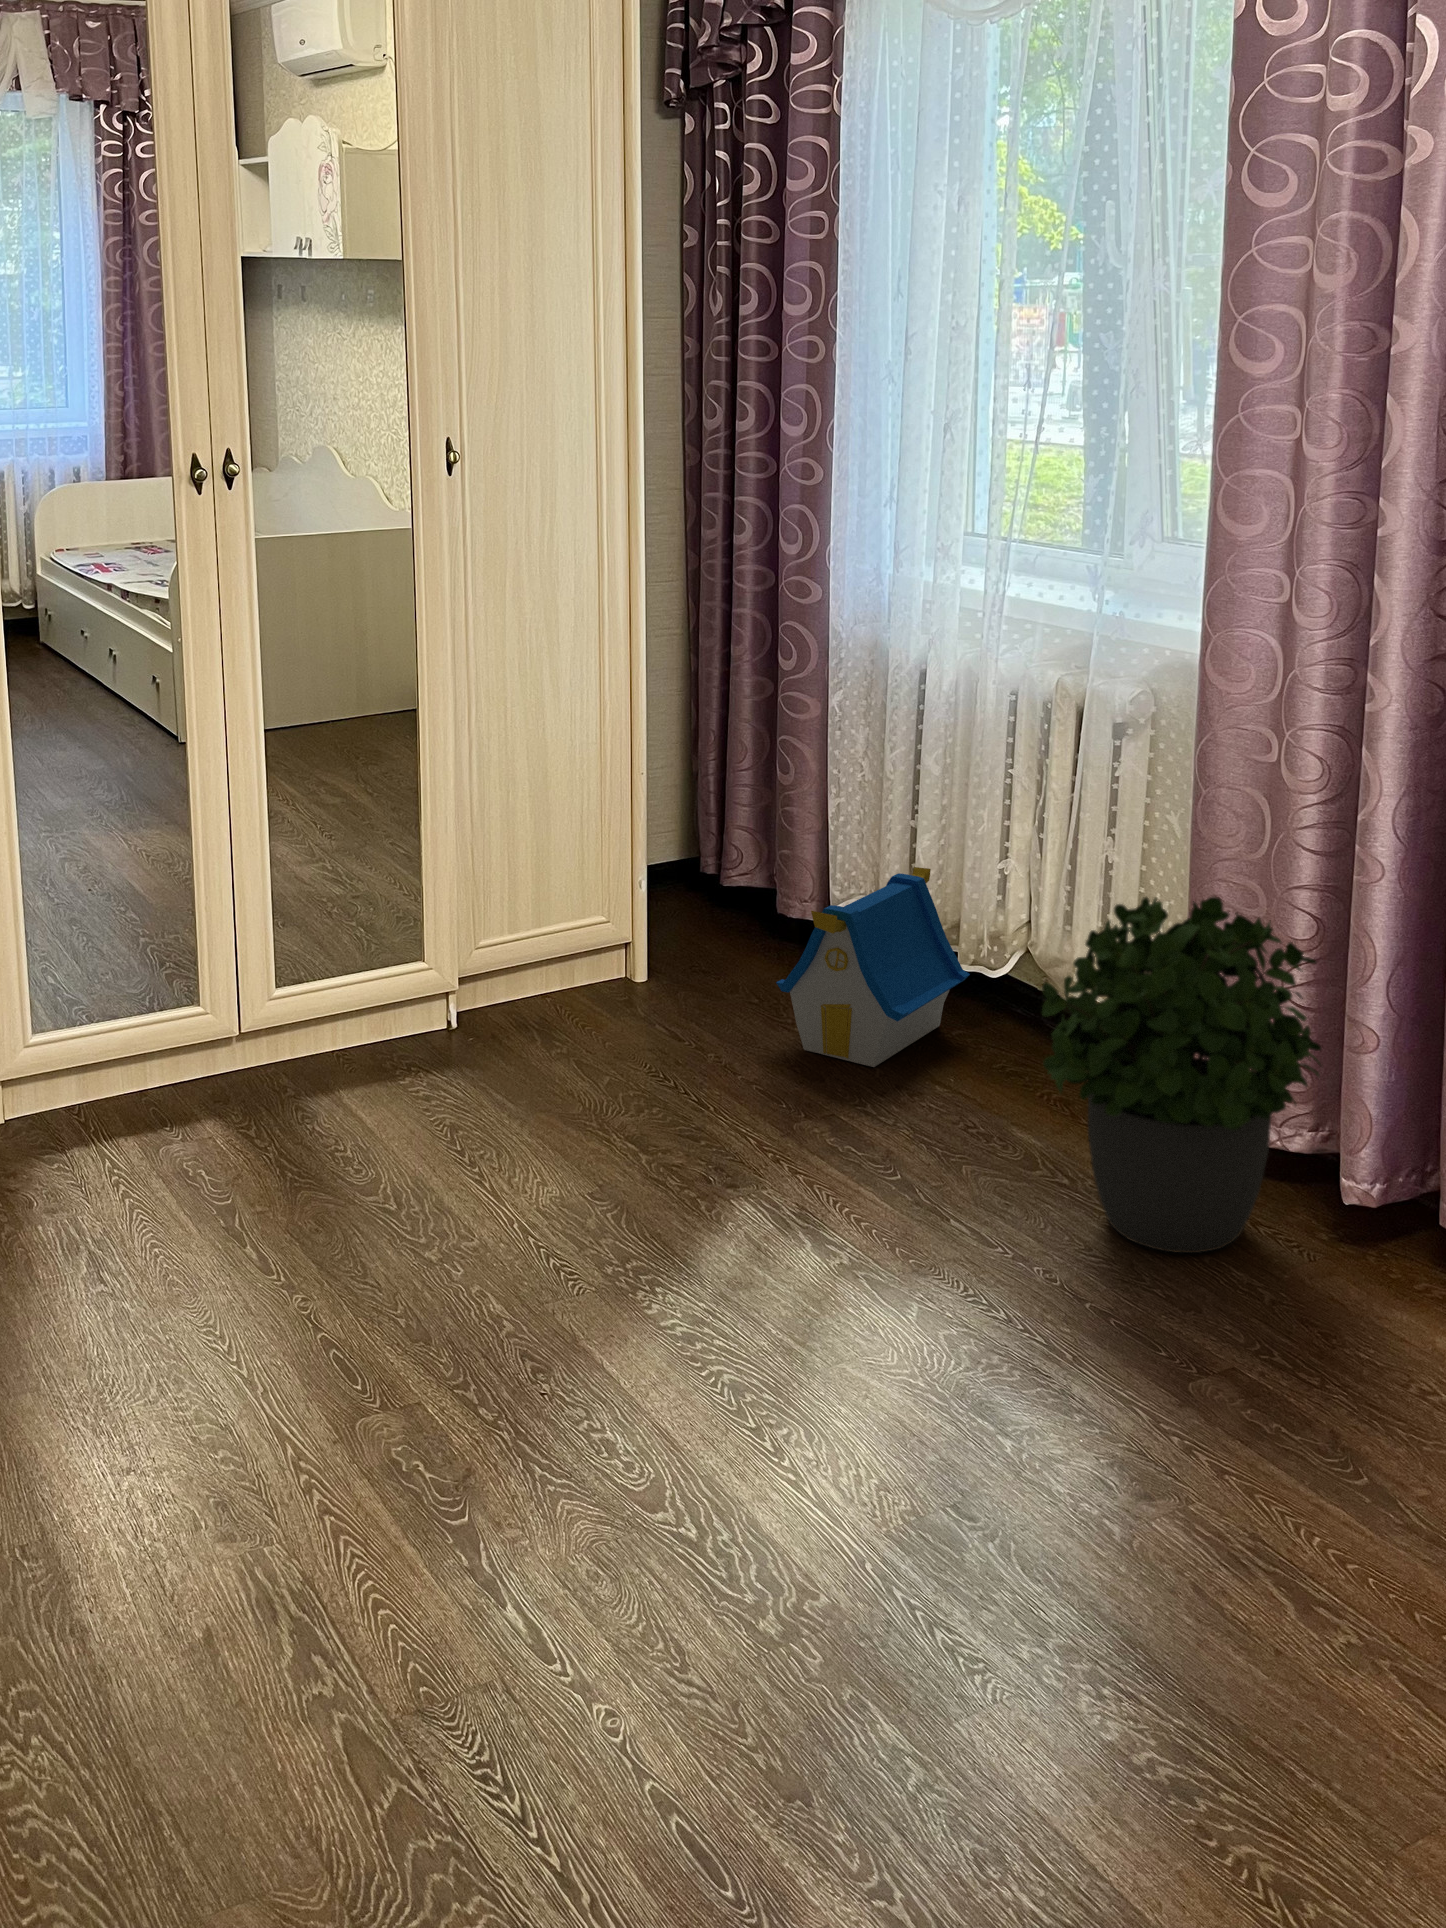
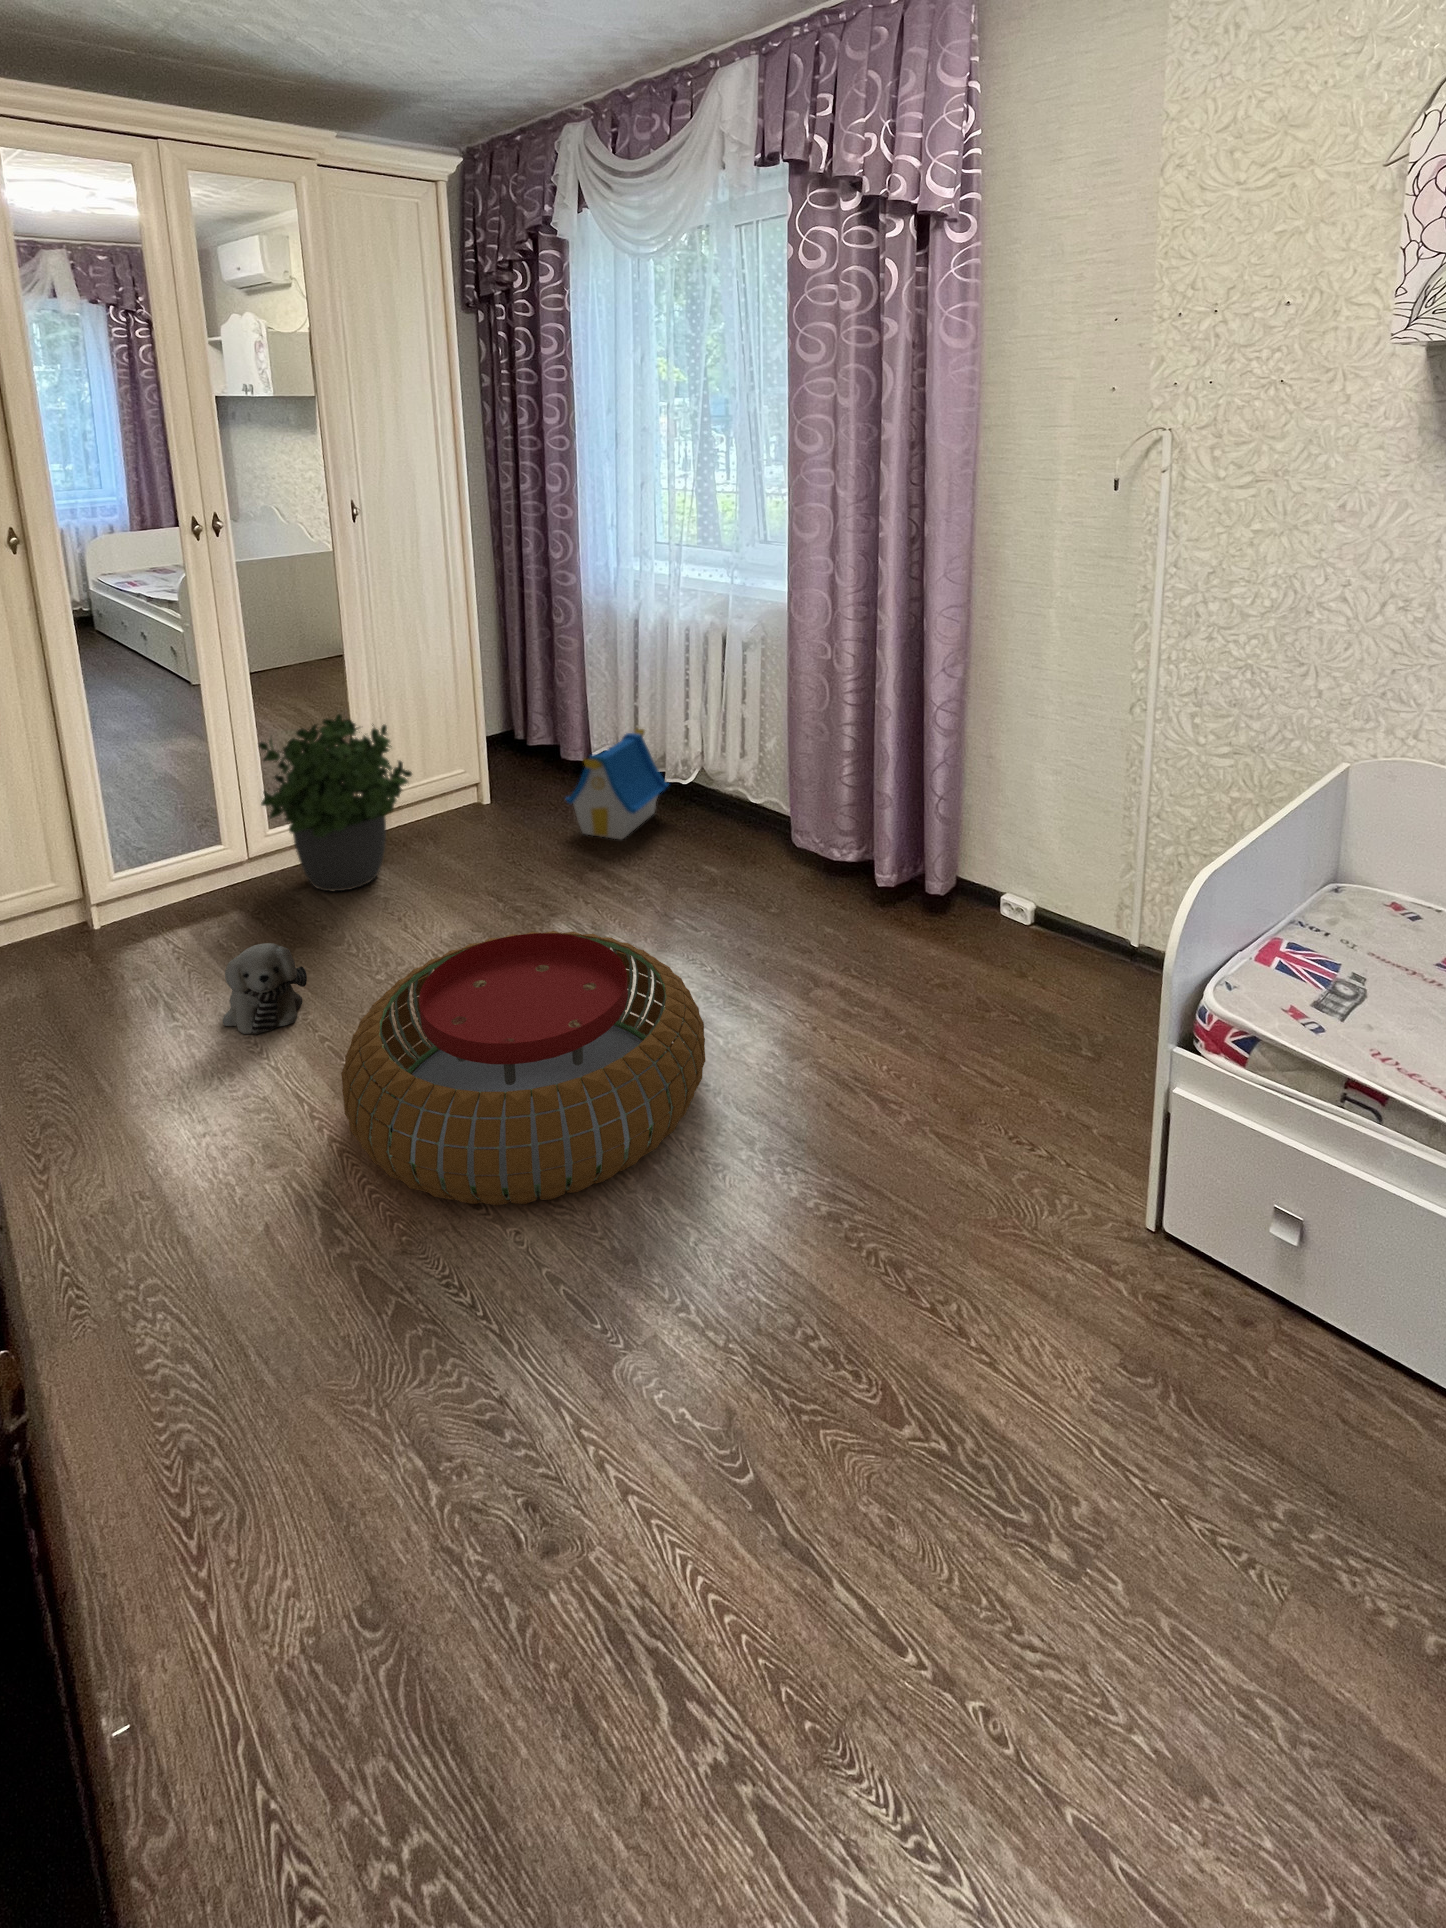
potted plant: present [1042,897,1321,1253] -> present [258,714,412,891]
plush toy: none [170,1169,309,1322] -> present [222,943,307,1035]
pouf: none [344,1200,977,1666] -> present [341,931,706,1206]

